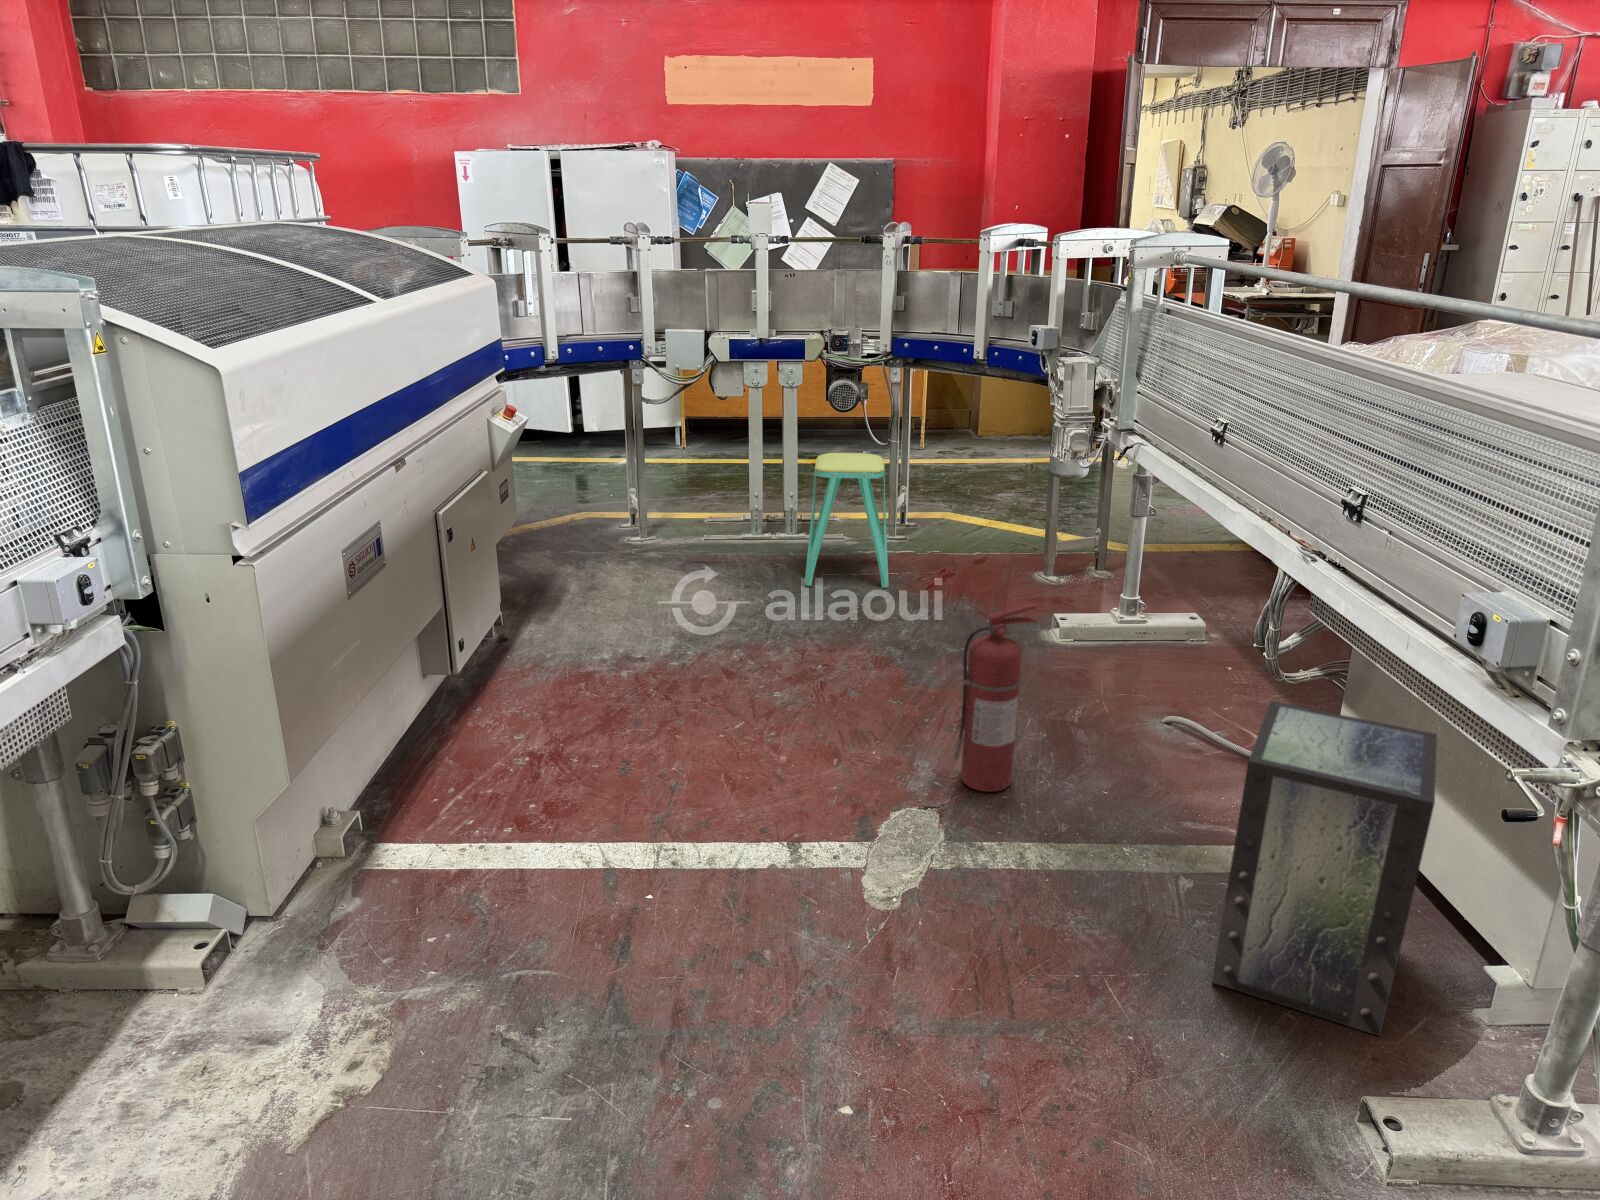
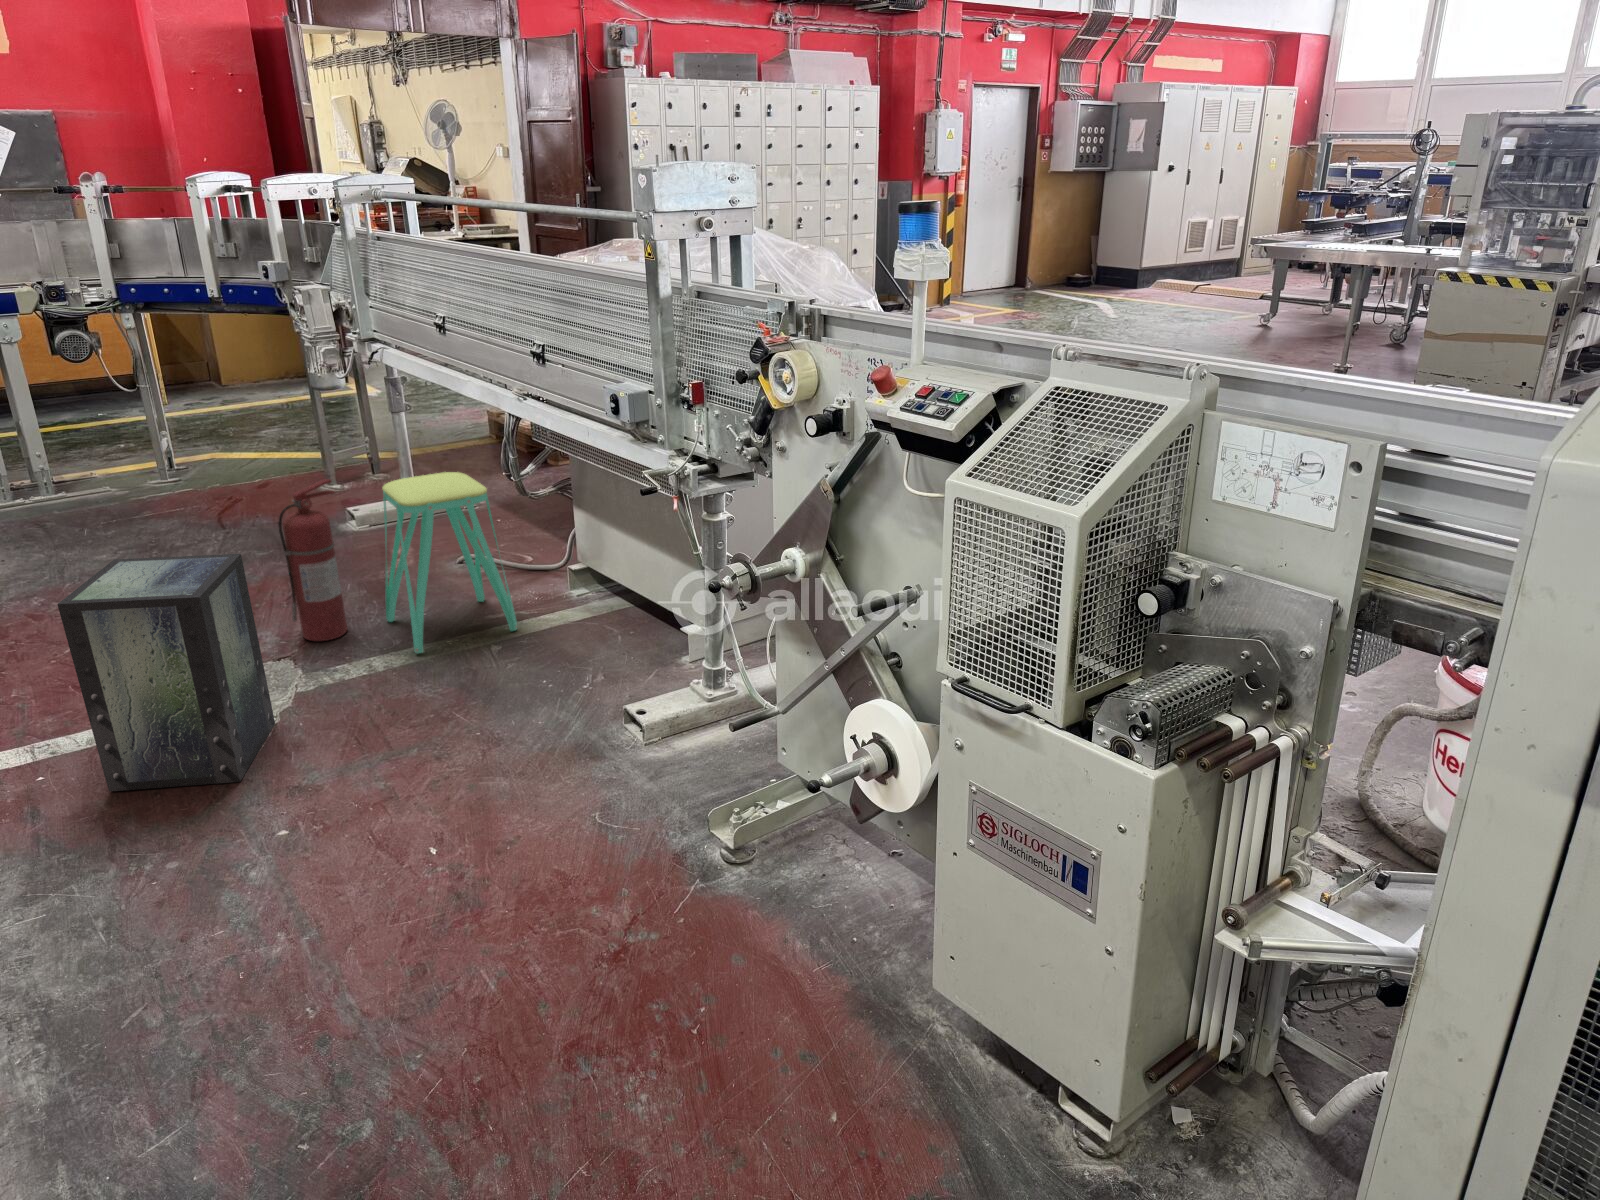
stool: present [805,453,889,588] -> present [382,472,517,653]
storage box: present [1212,701,1437,1036] -> present [57,554,275,791]

